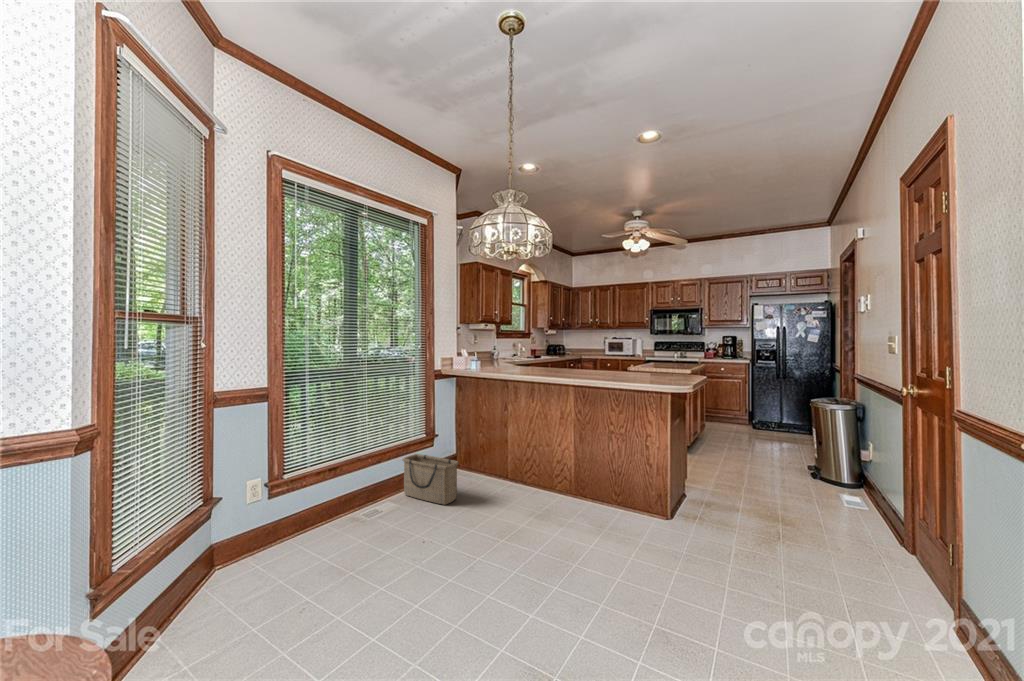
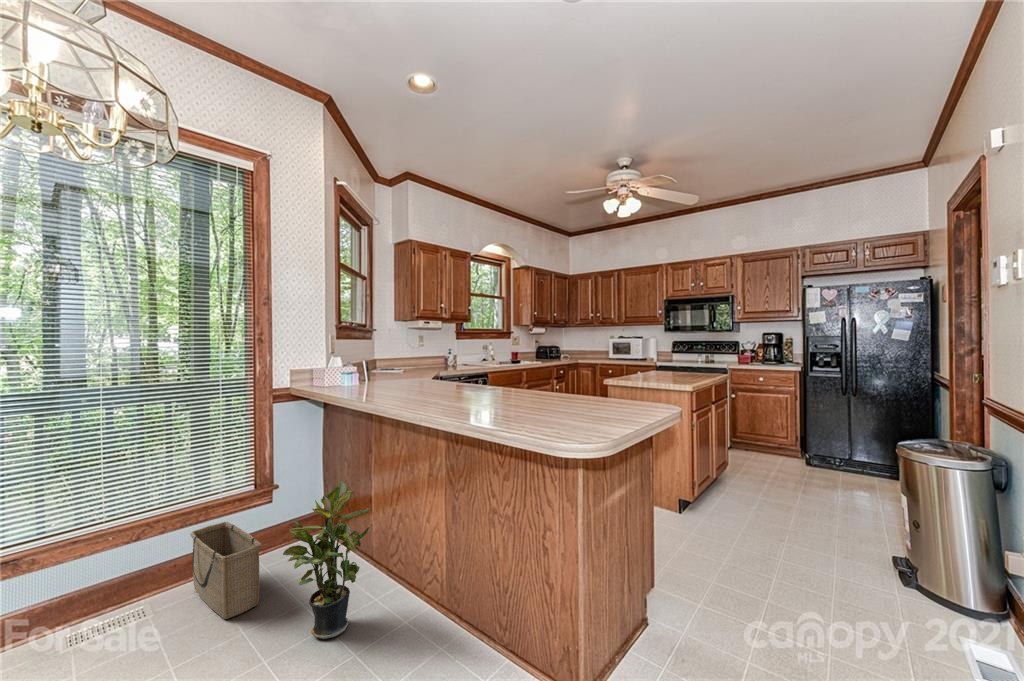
potted plant: none [488,420,534,509] -> present [283,481,370,639]

